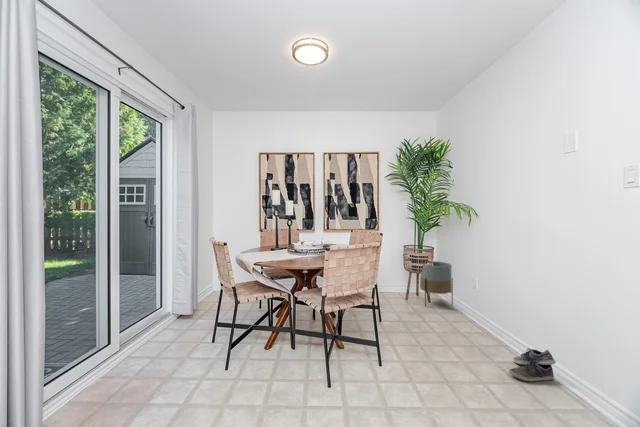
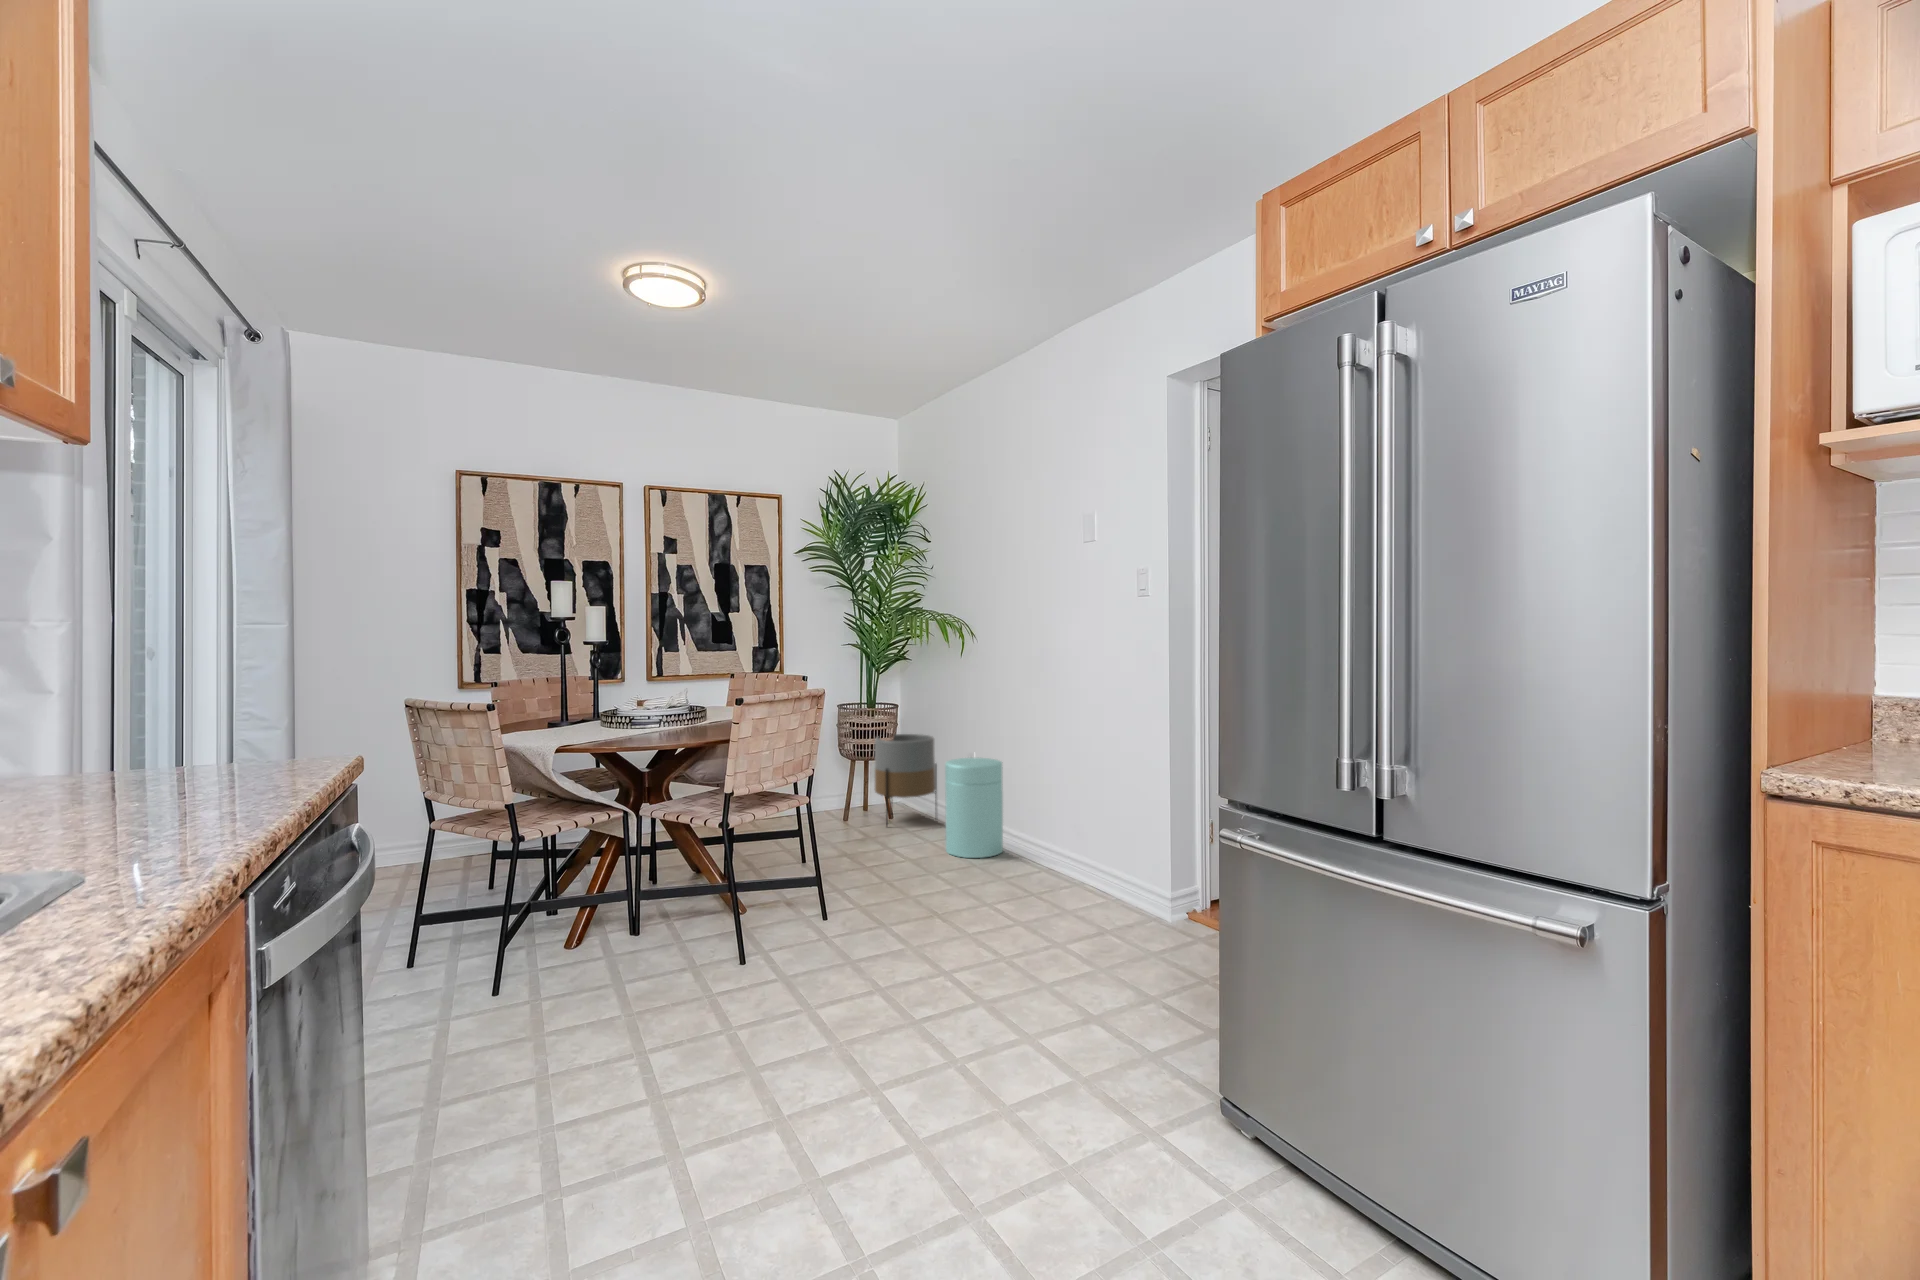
trash can: none [454,279,489,336] -> present [945,758,1003,858]
shoe: present [509,348,556,382] -> none [1034,847,1095,899]

